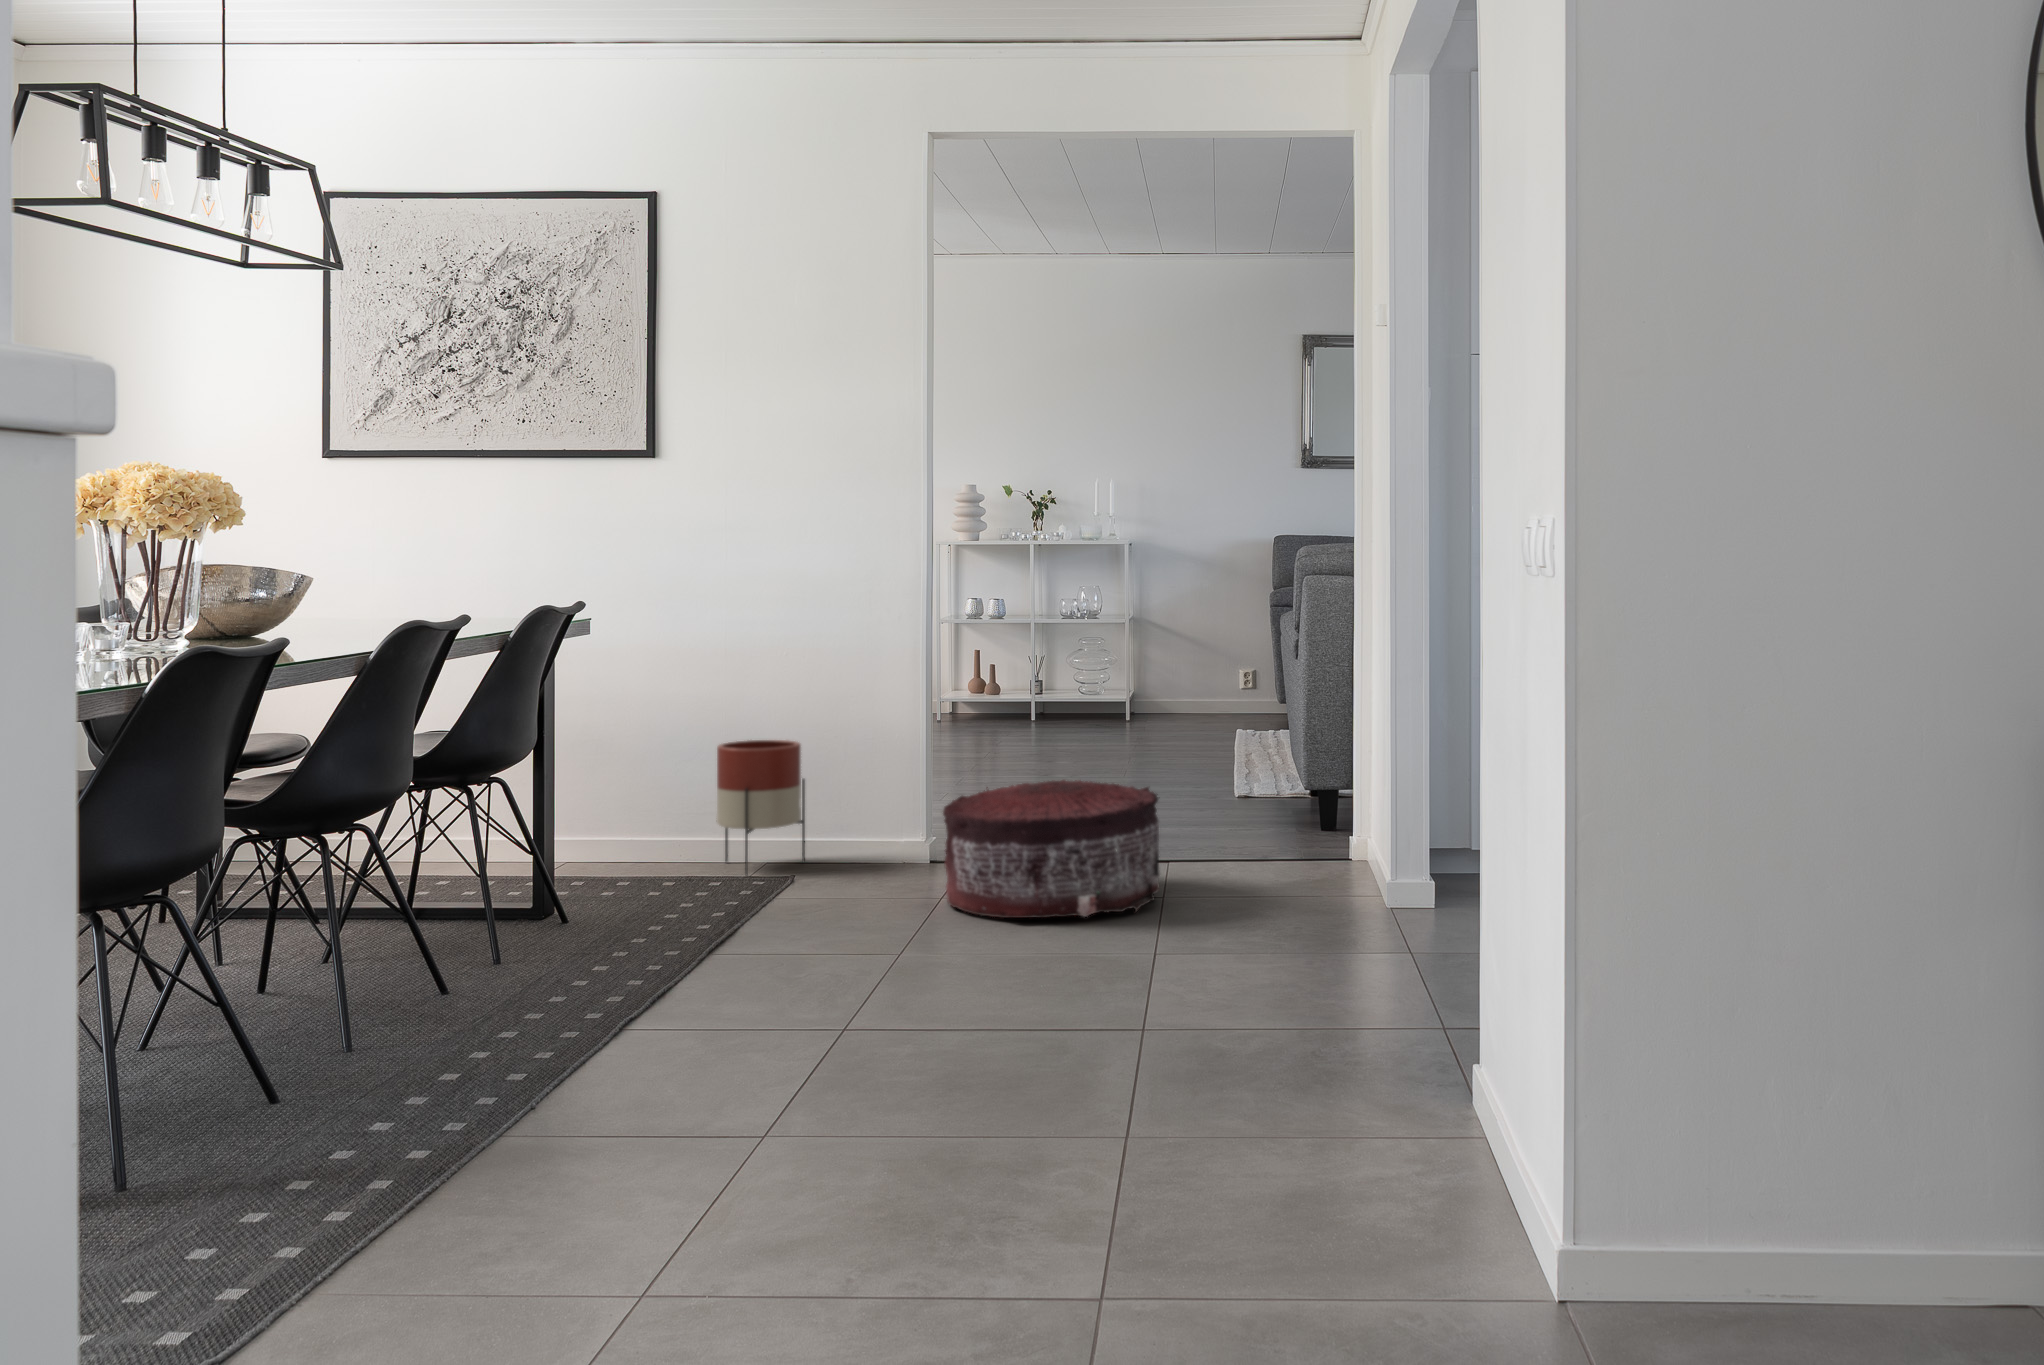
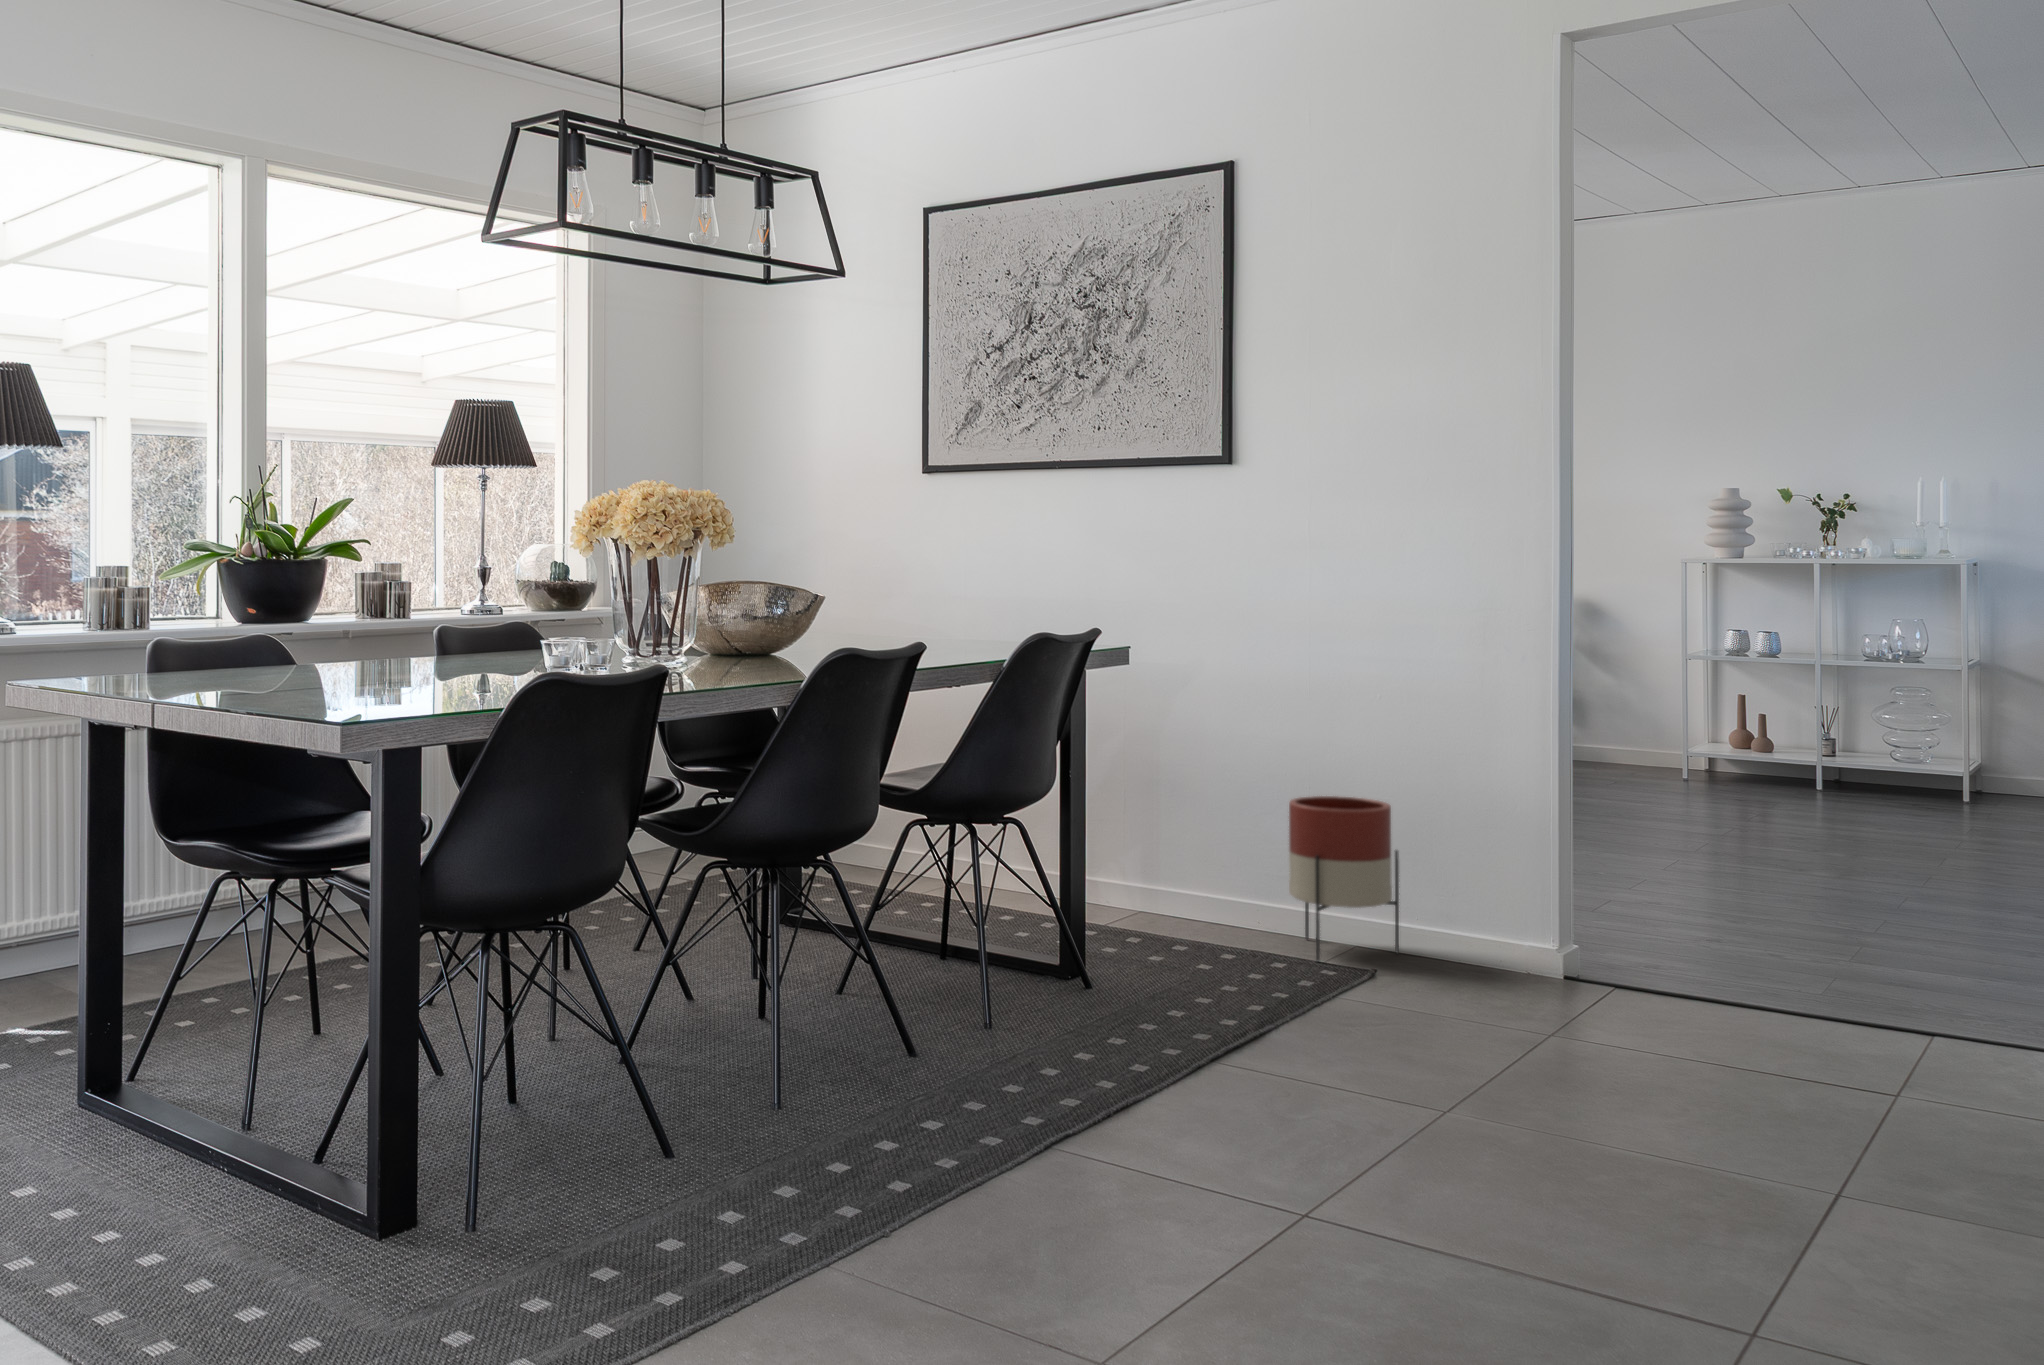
pouf: present [943,780,1160,918] -> none [1540,893,1895,1123]

